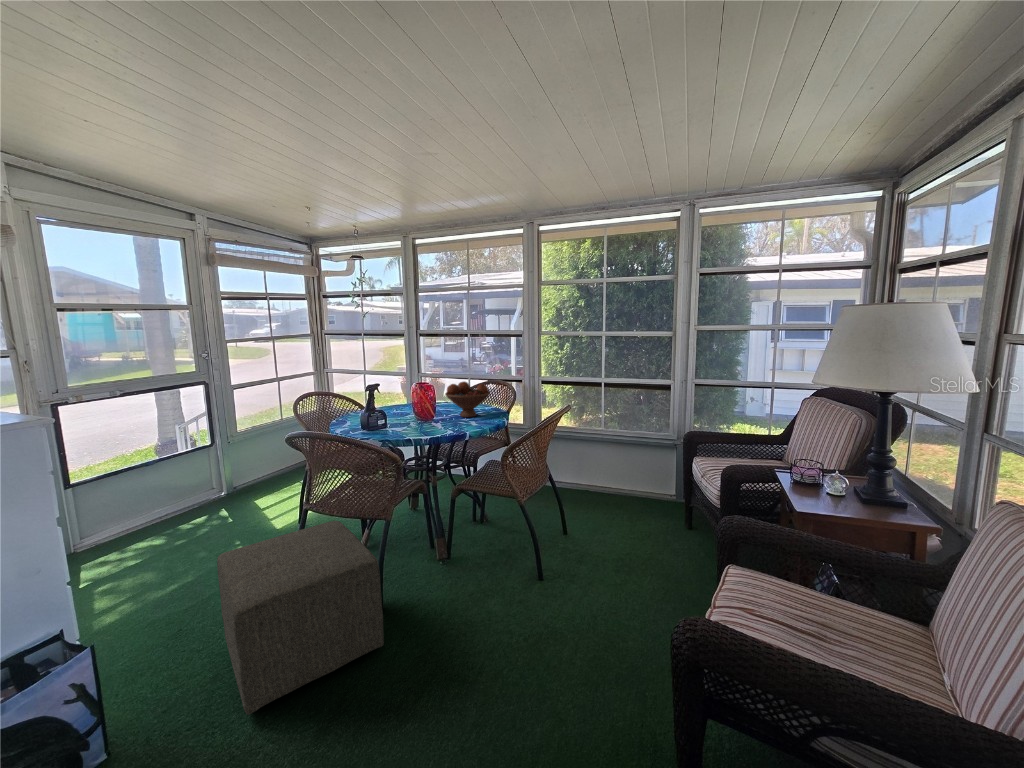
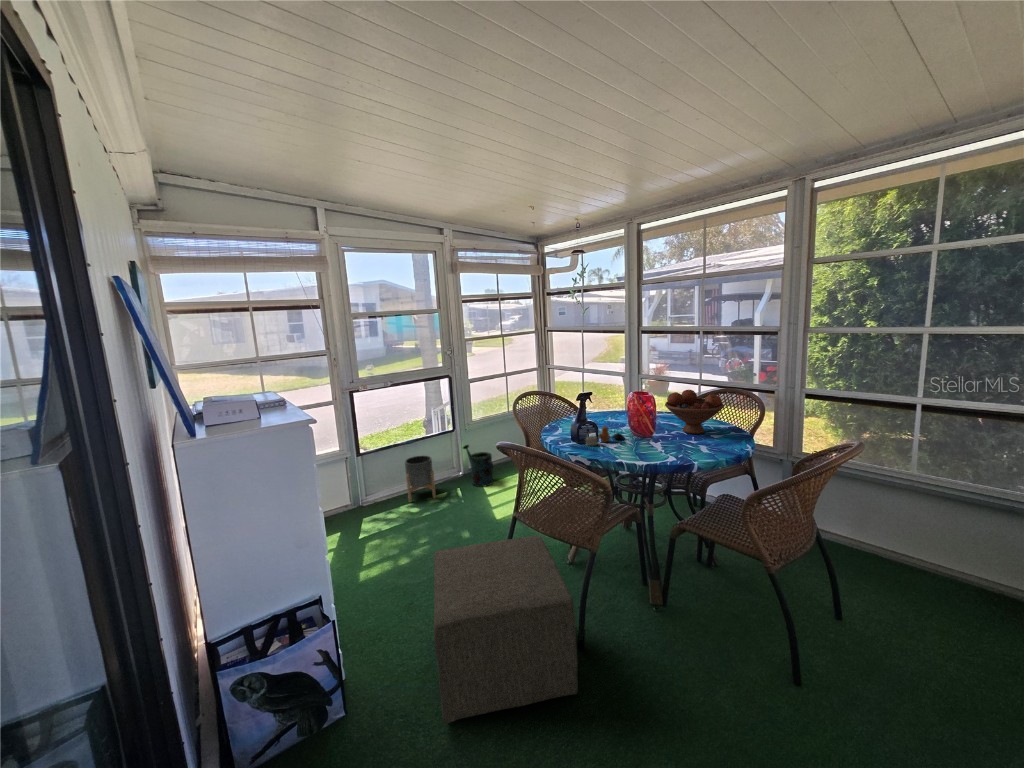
teapot: none [376,414,412,433] -> present [585,426,624,446]
watering can: none [226,459,268,503] -> present [463,445,493,487]
planter: none [145,475,193,533] -> present [405,456,436,502]

